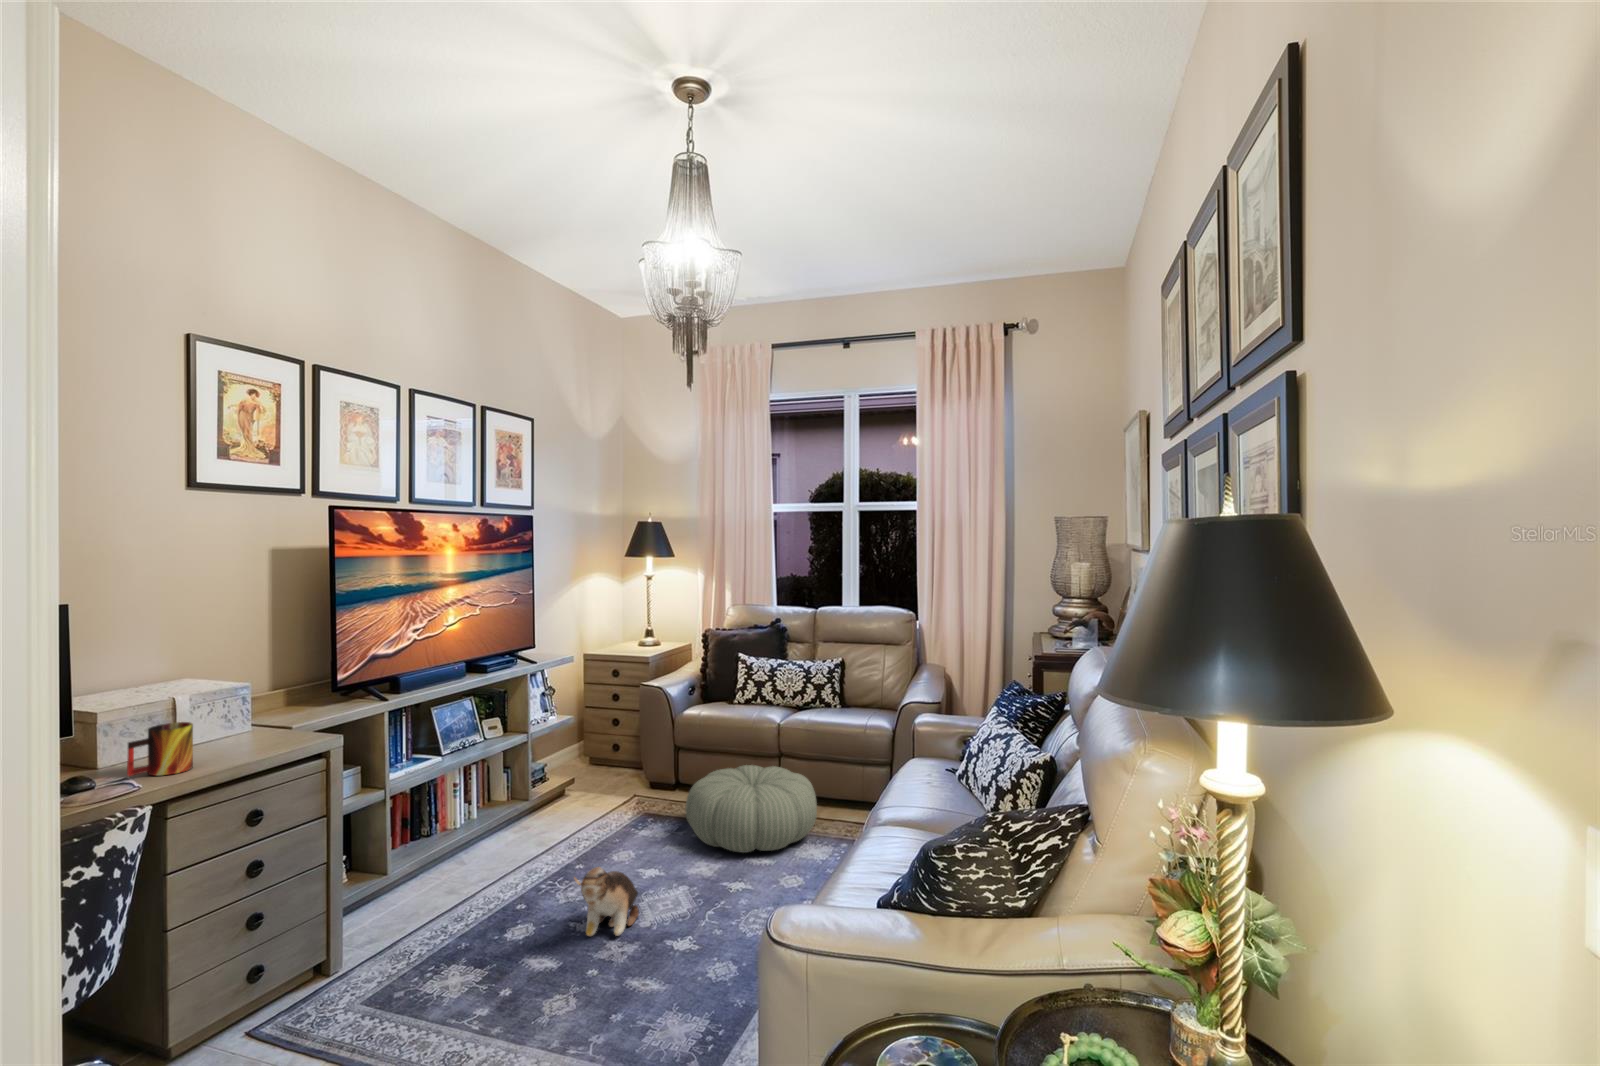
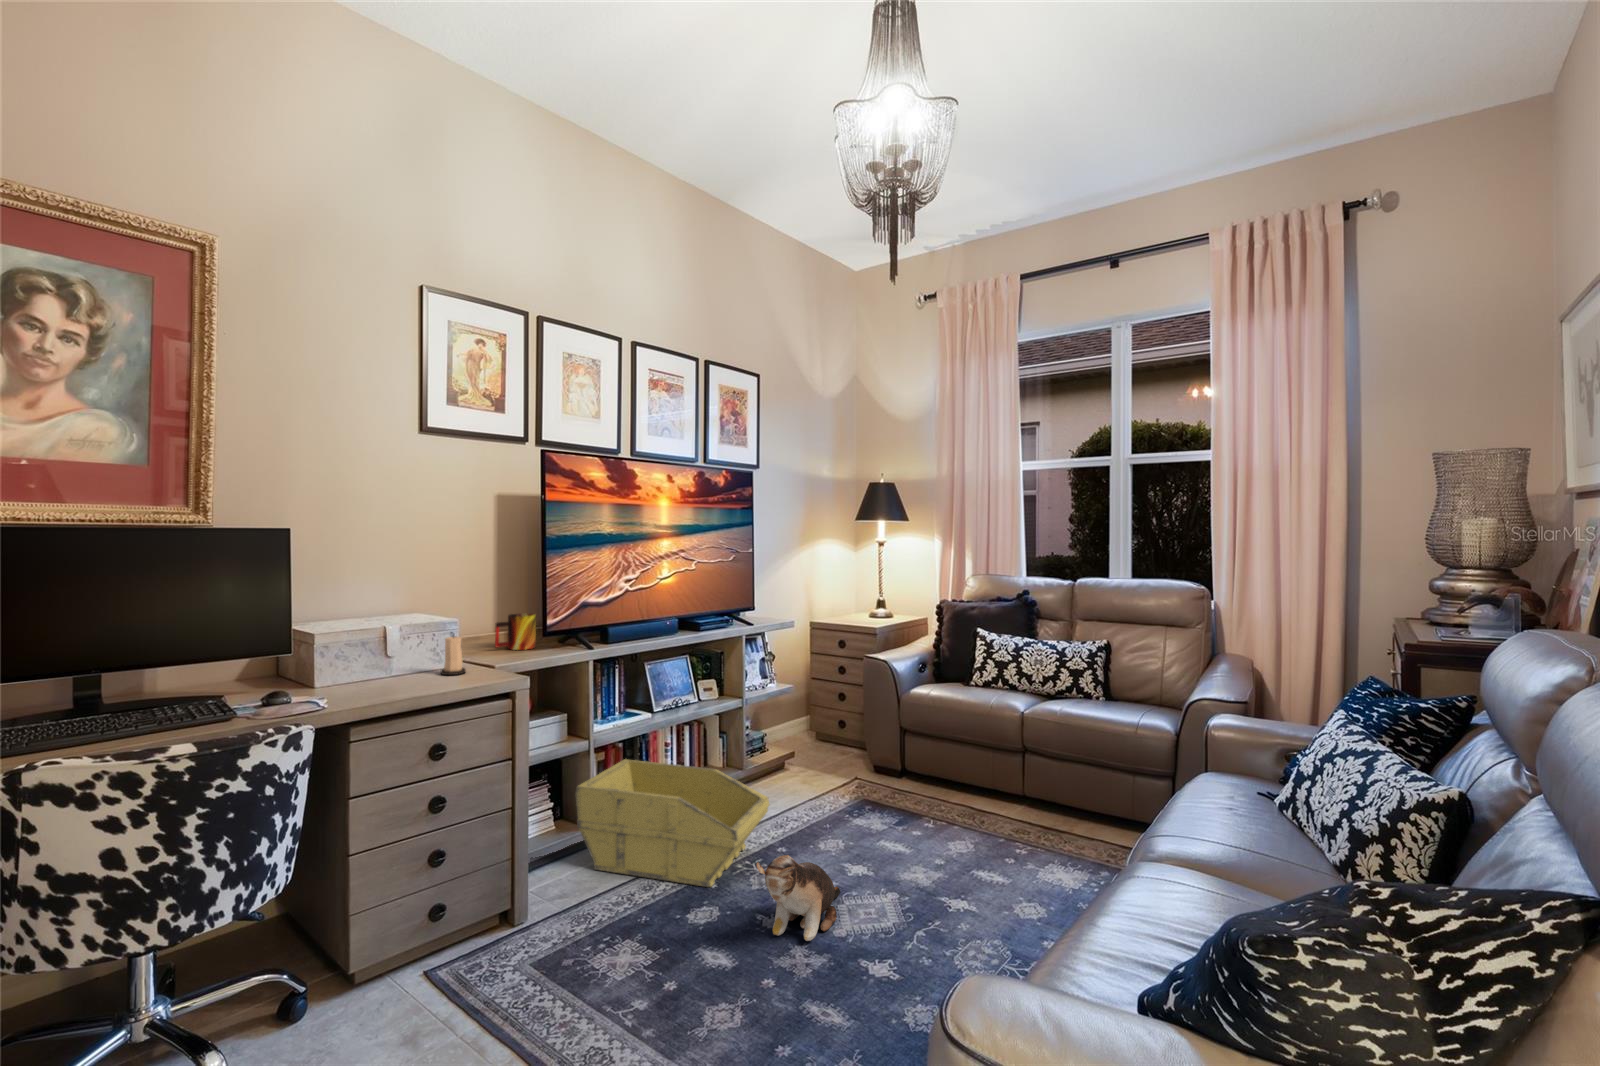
candle: none [241,702,270,743] -> present [441,636,466,675]
mug: present [127,722,193,776] -> present [495,614,536,650]
pouf: present [685,765,817,853] -> none [906,758,1068,865]
storage bin: none [376,803,567,912] -> present [575,759,770,887]

